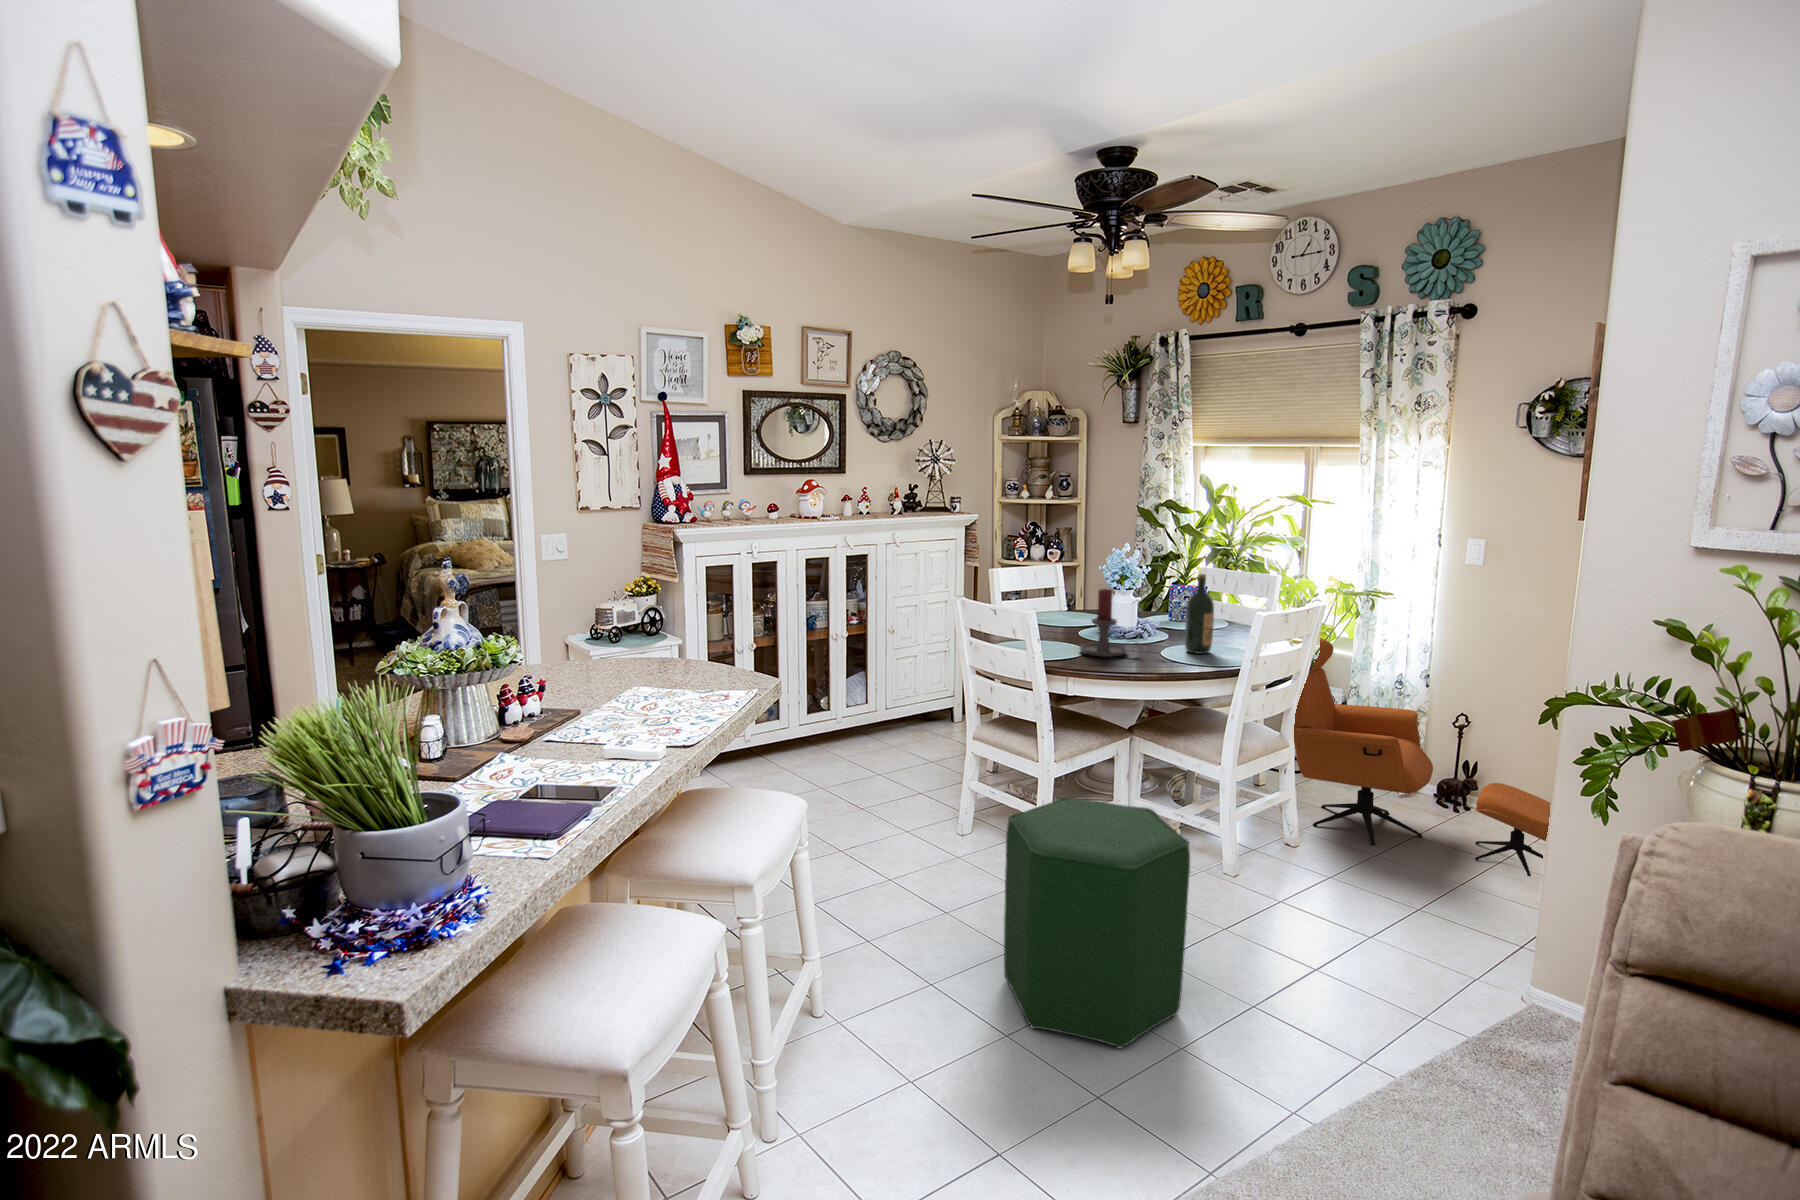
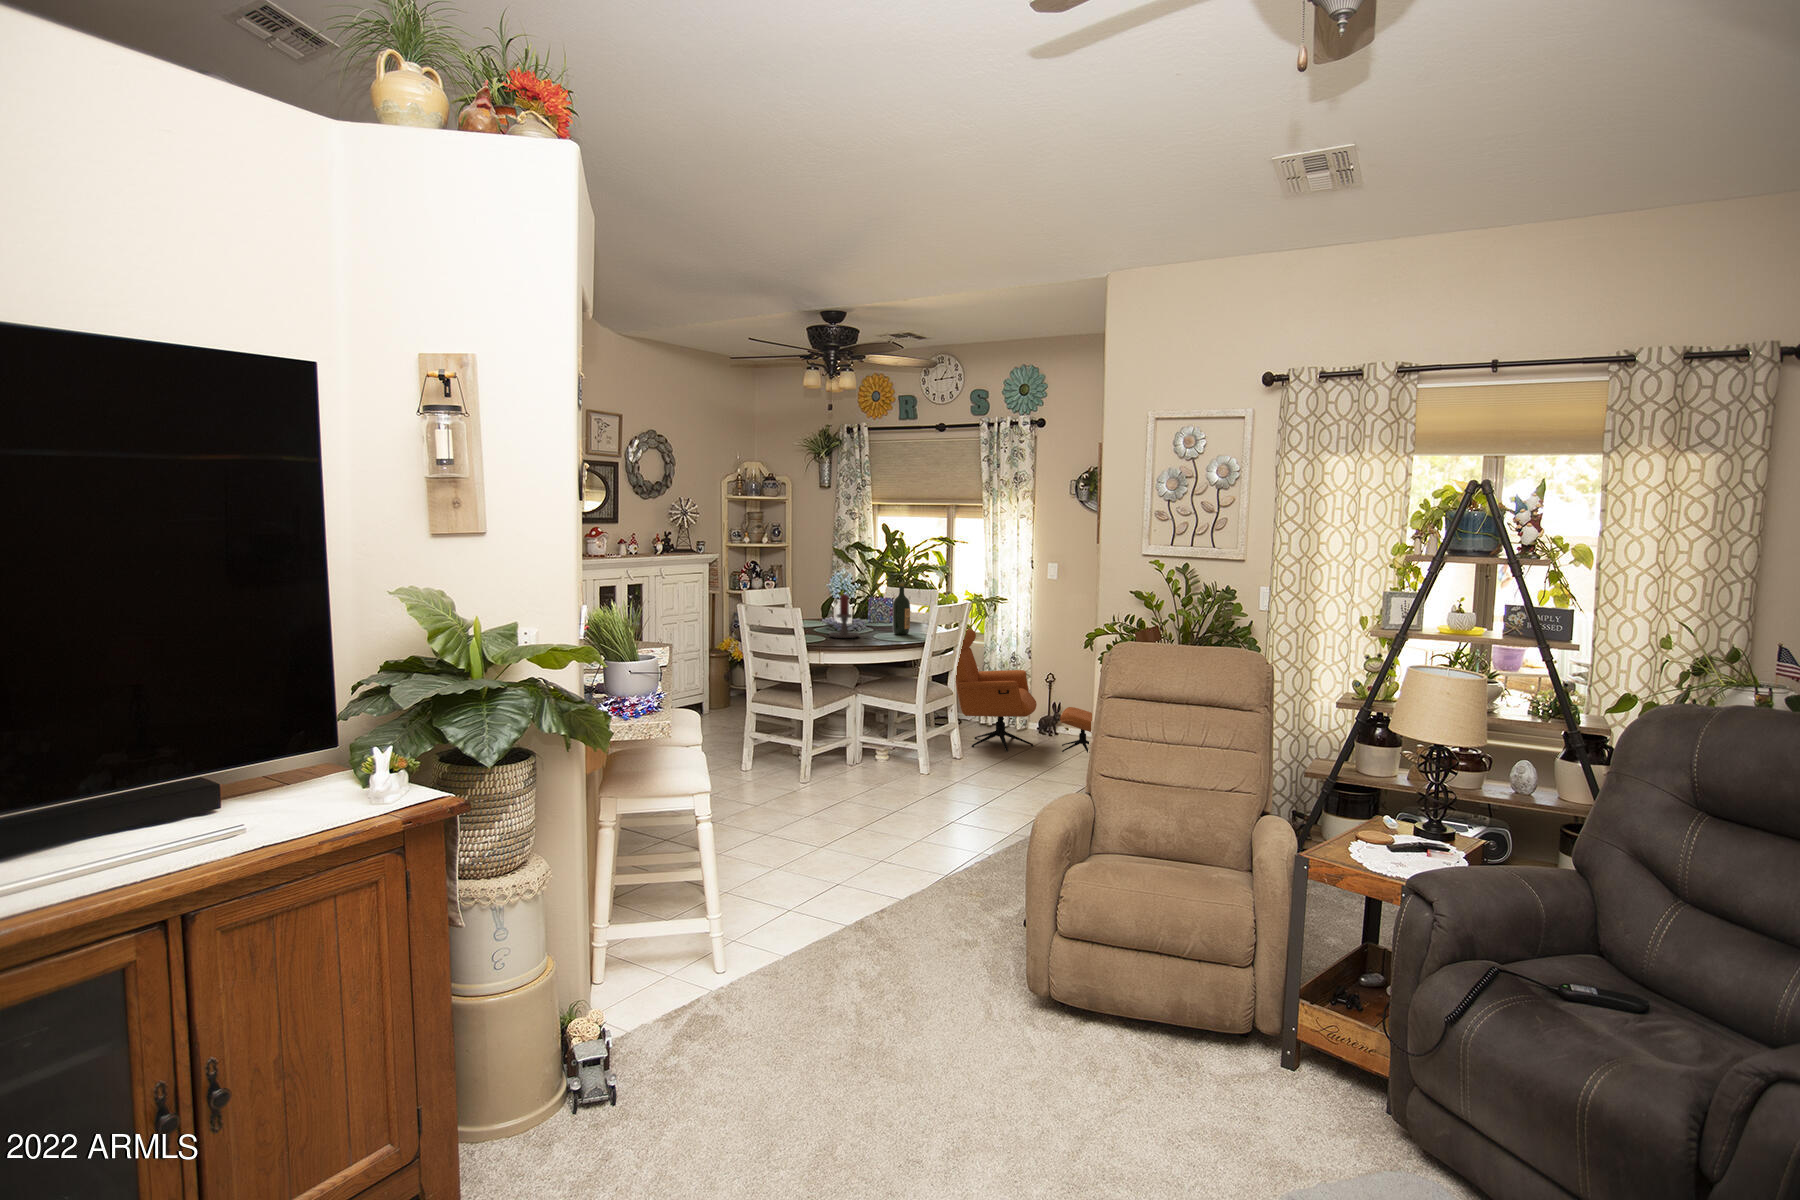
ottoman: present [1004,797,1190,1049] -> none [819,710,924,836]

